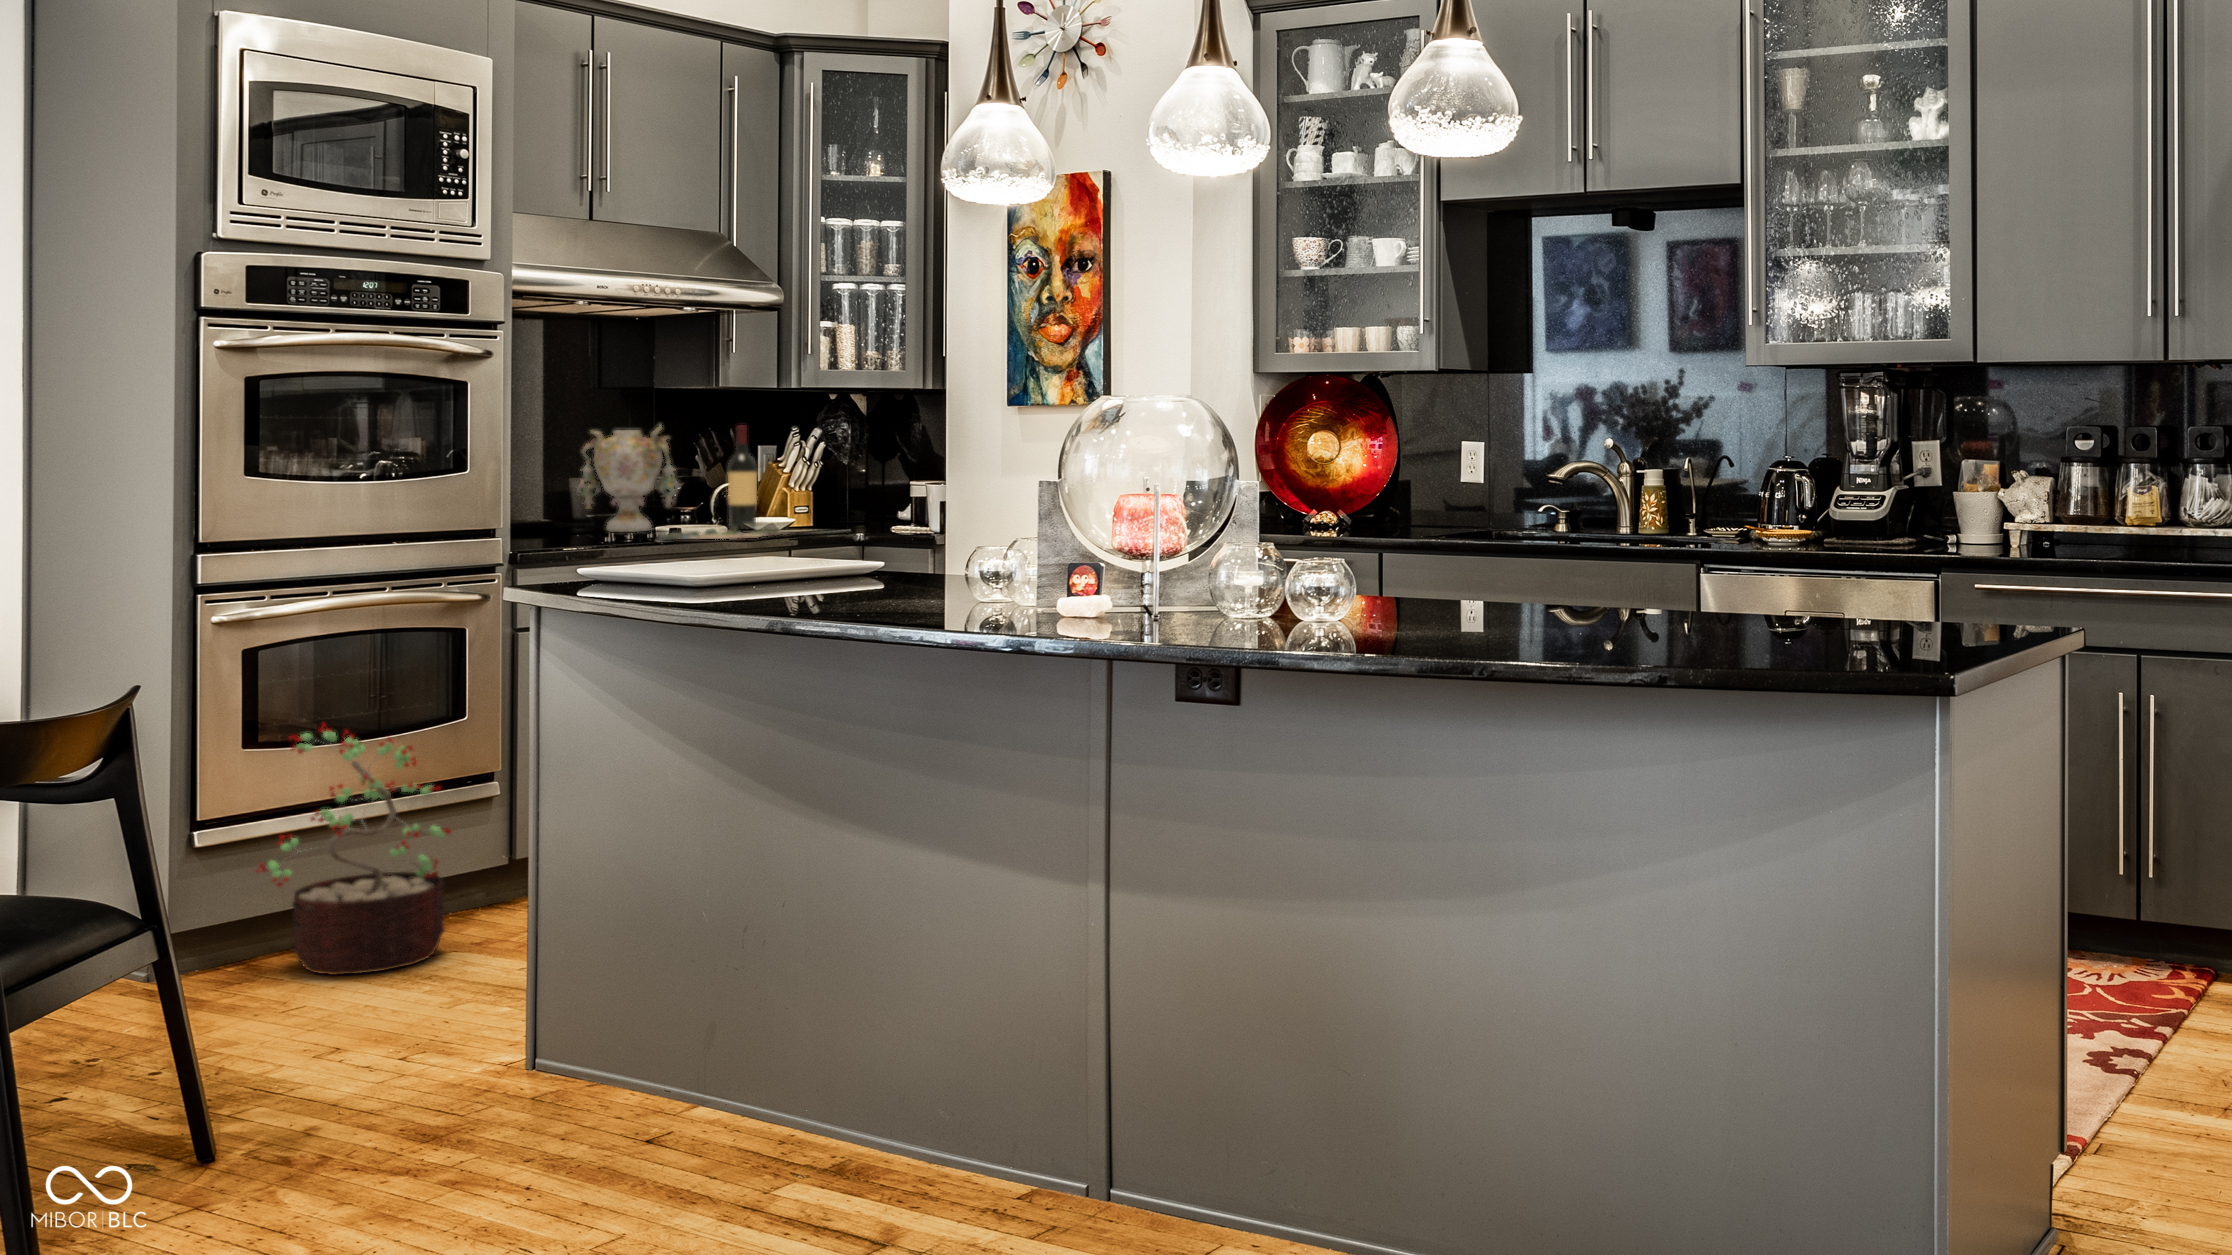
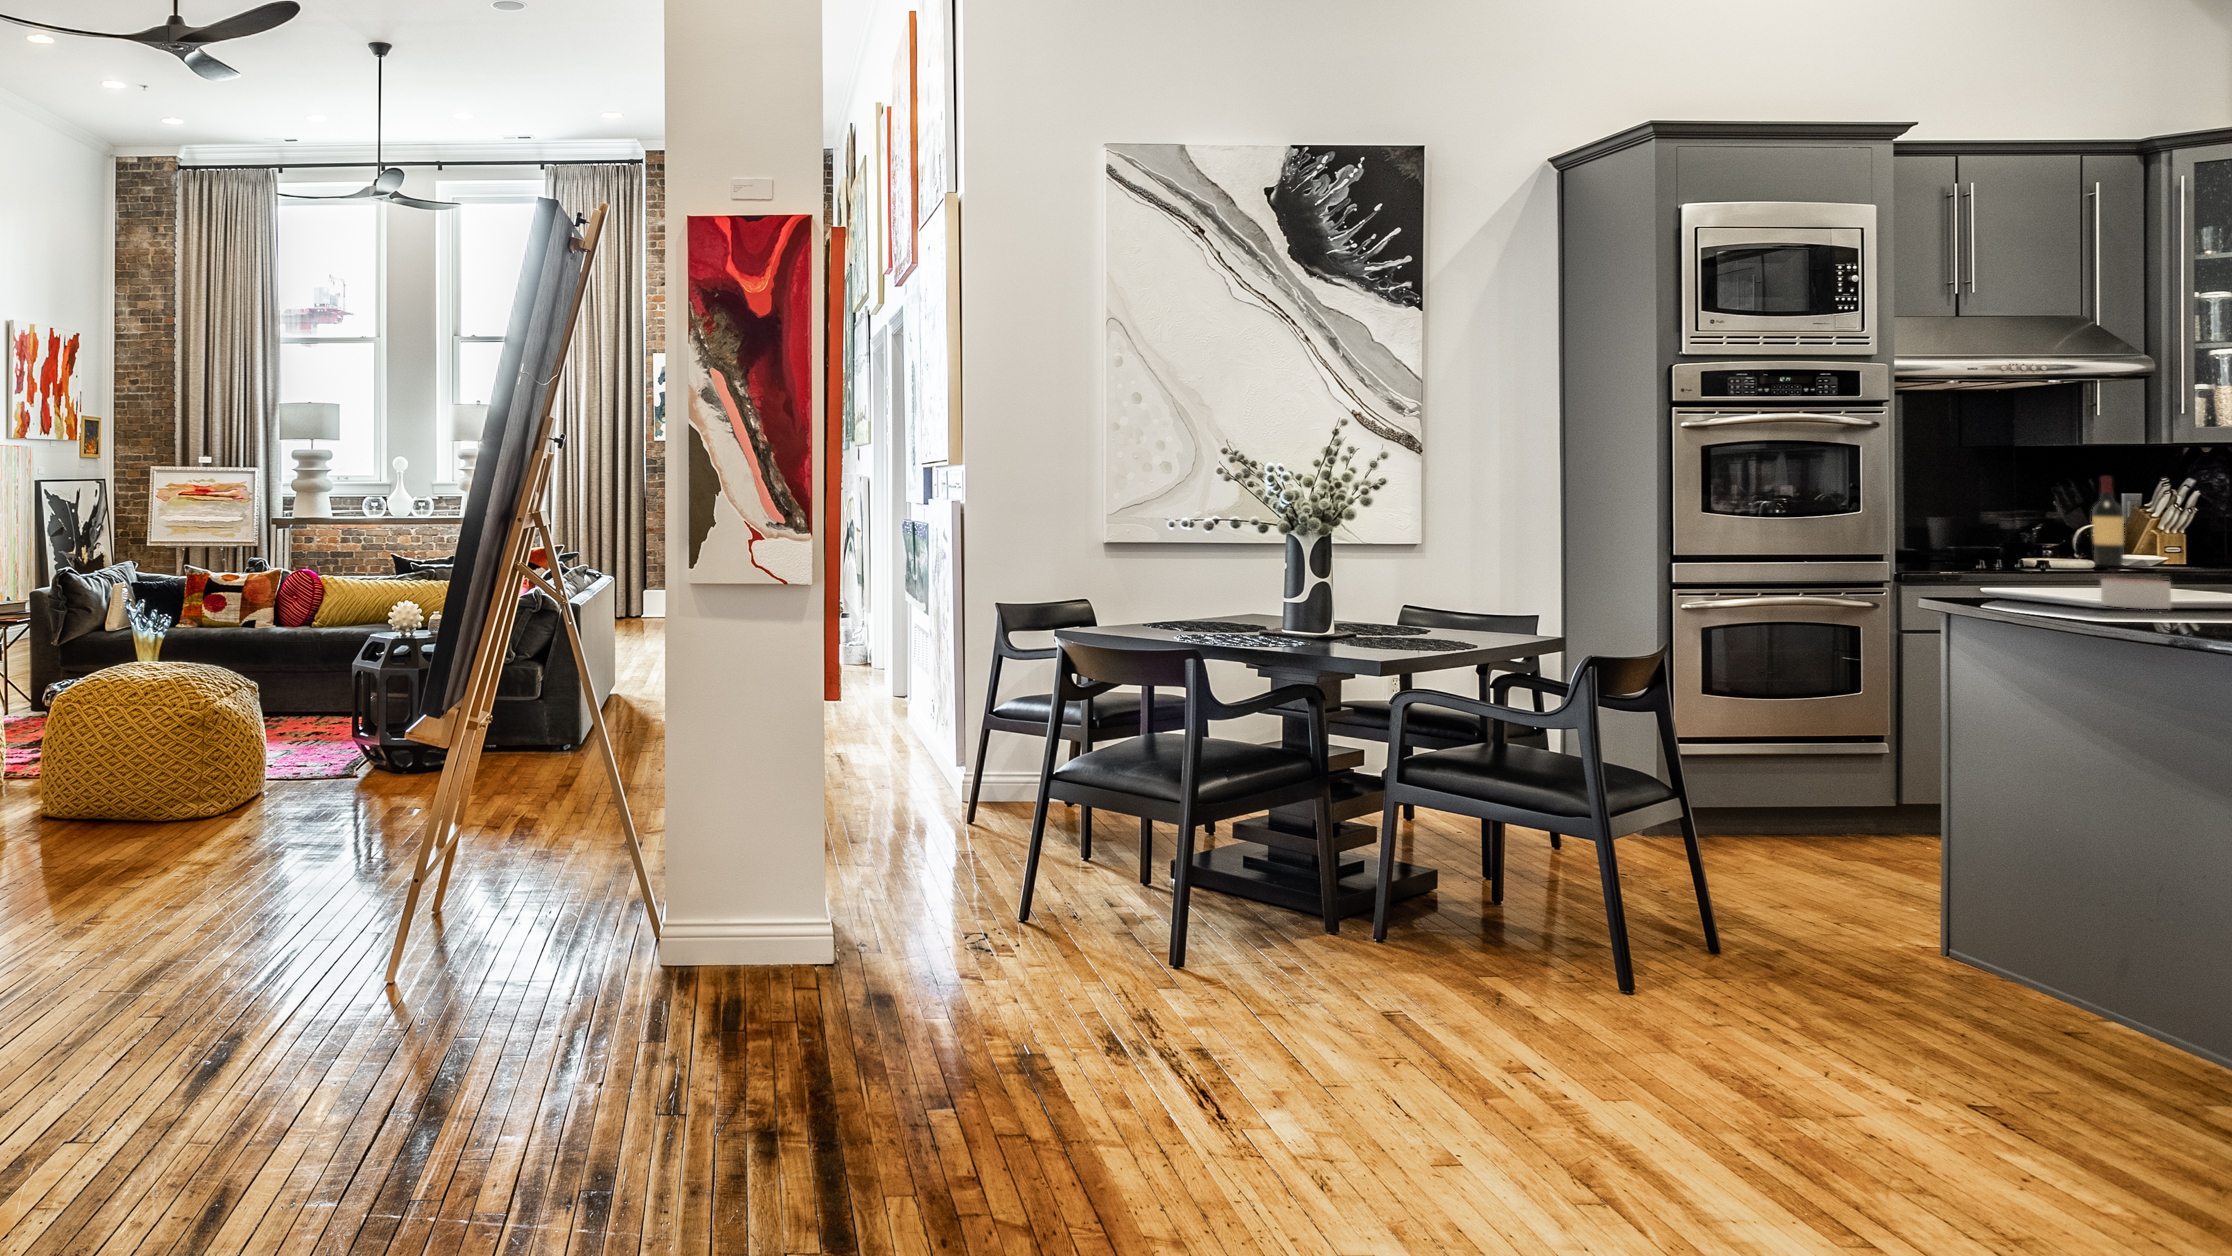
vase: present [577,425,680,532] -> none [1945,475,2044,562]
tray: present [658,526,792,540] -> none [2027,560,2171,574]
candle: none [708,541,776,578] -> present [2101,578,2171,609]
decorative plant: present [256,724,451,975] -> none [1713,682,1860,865]

